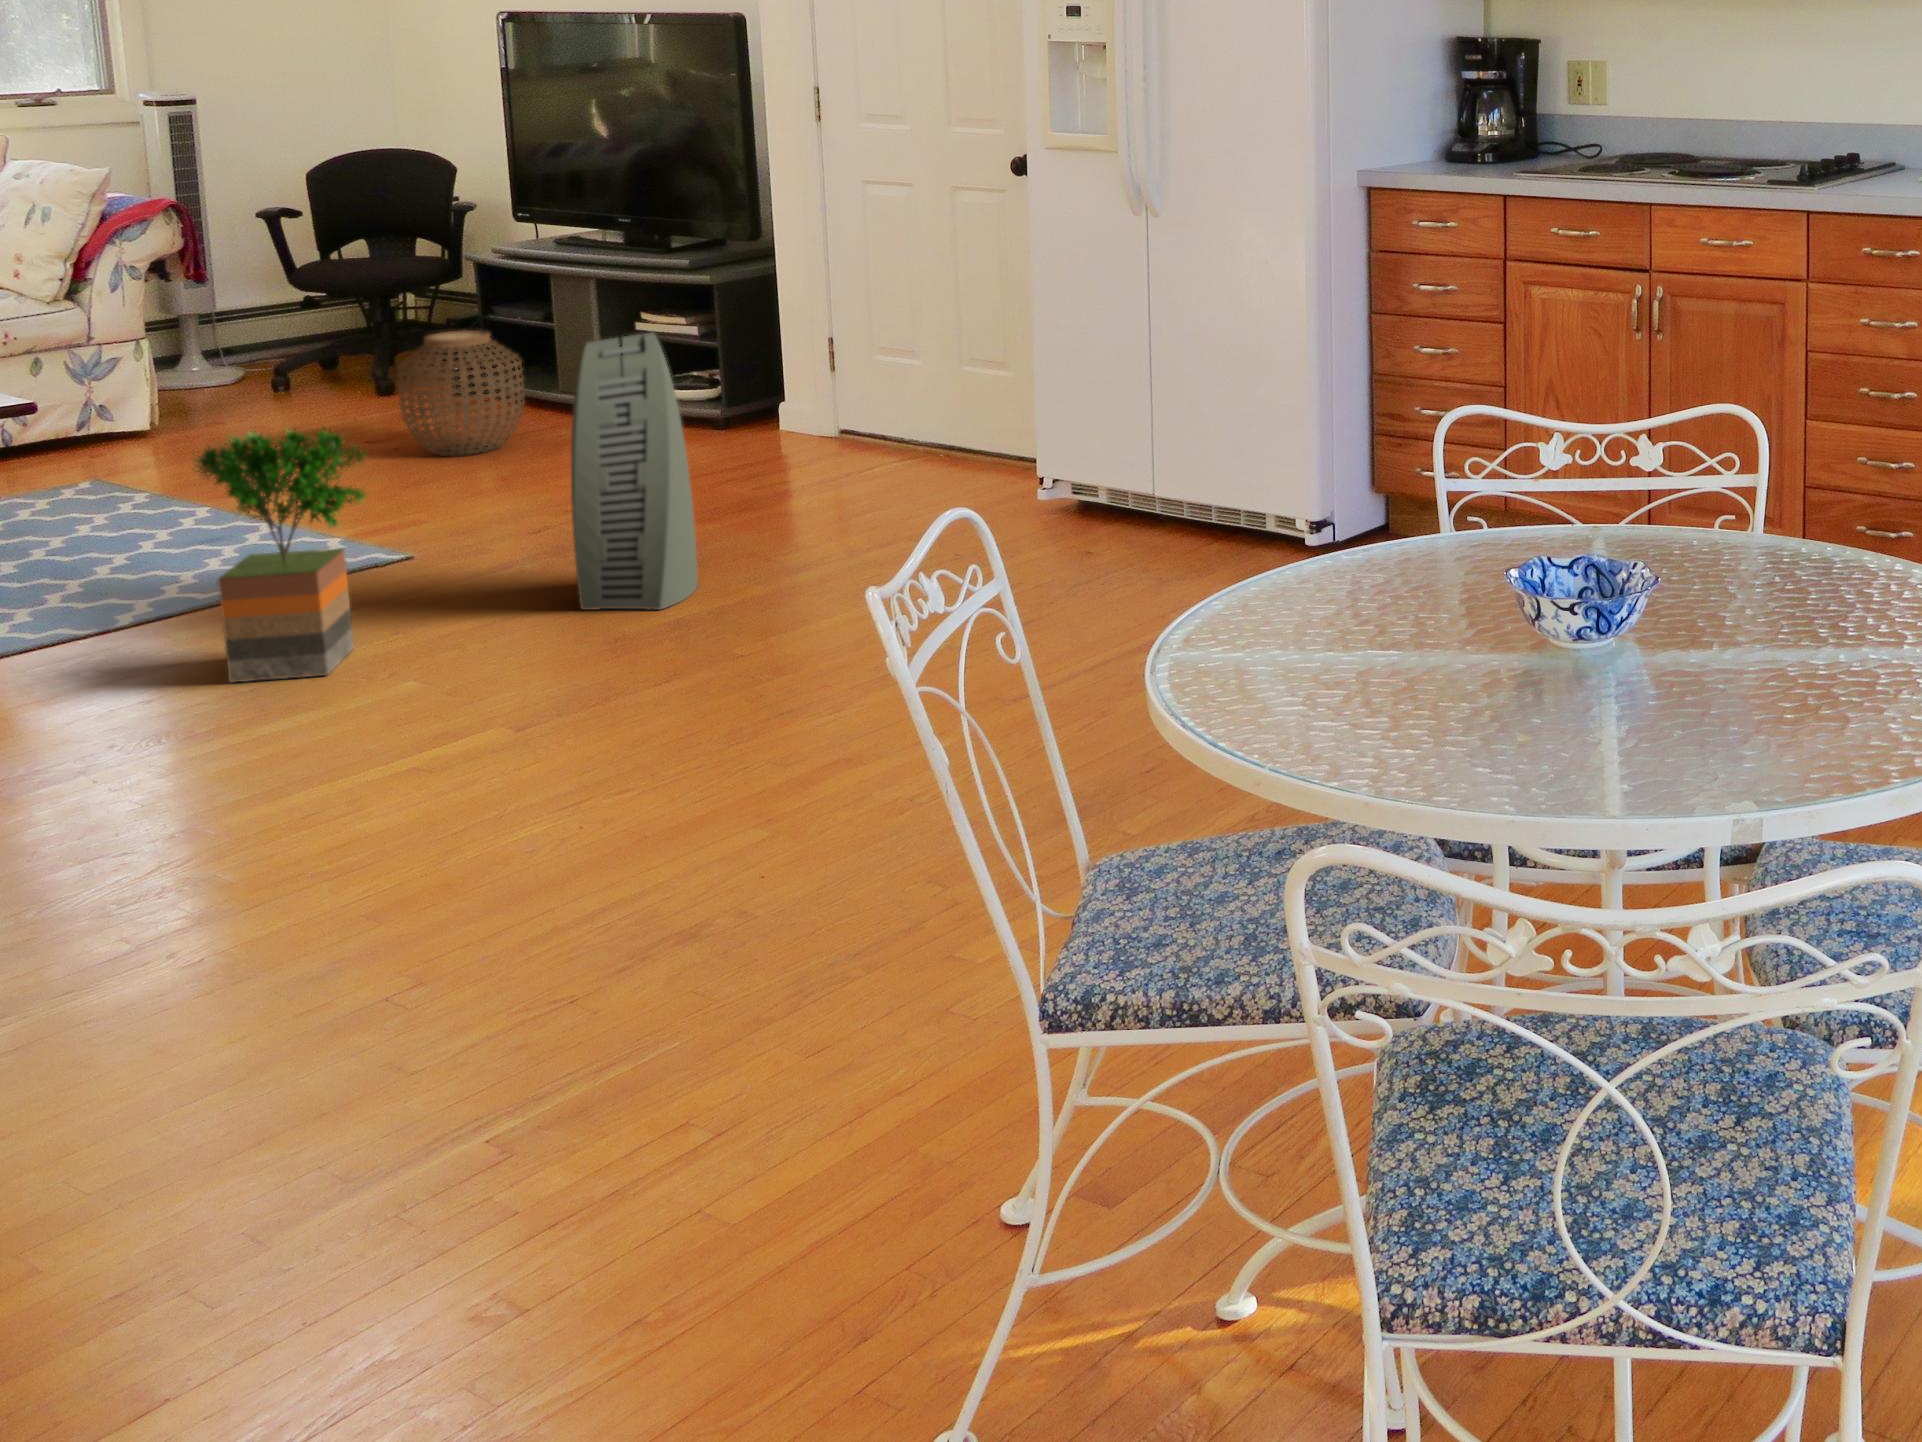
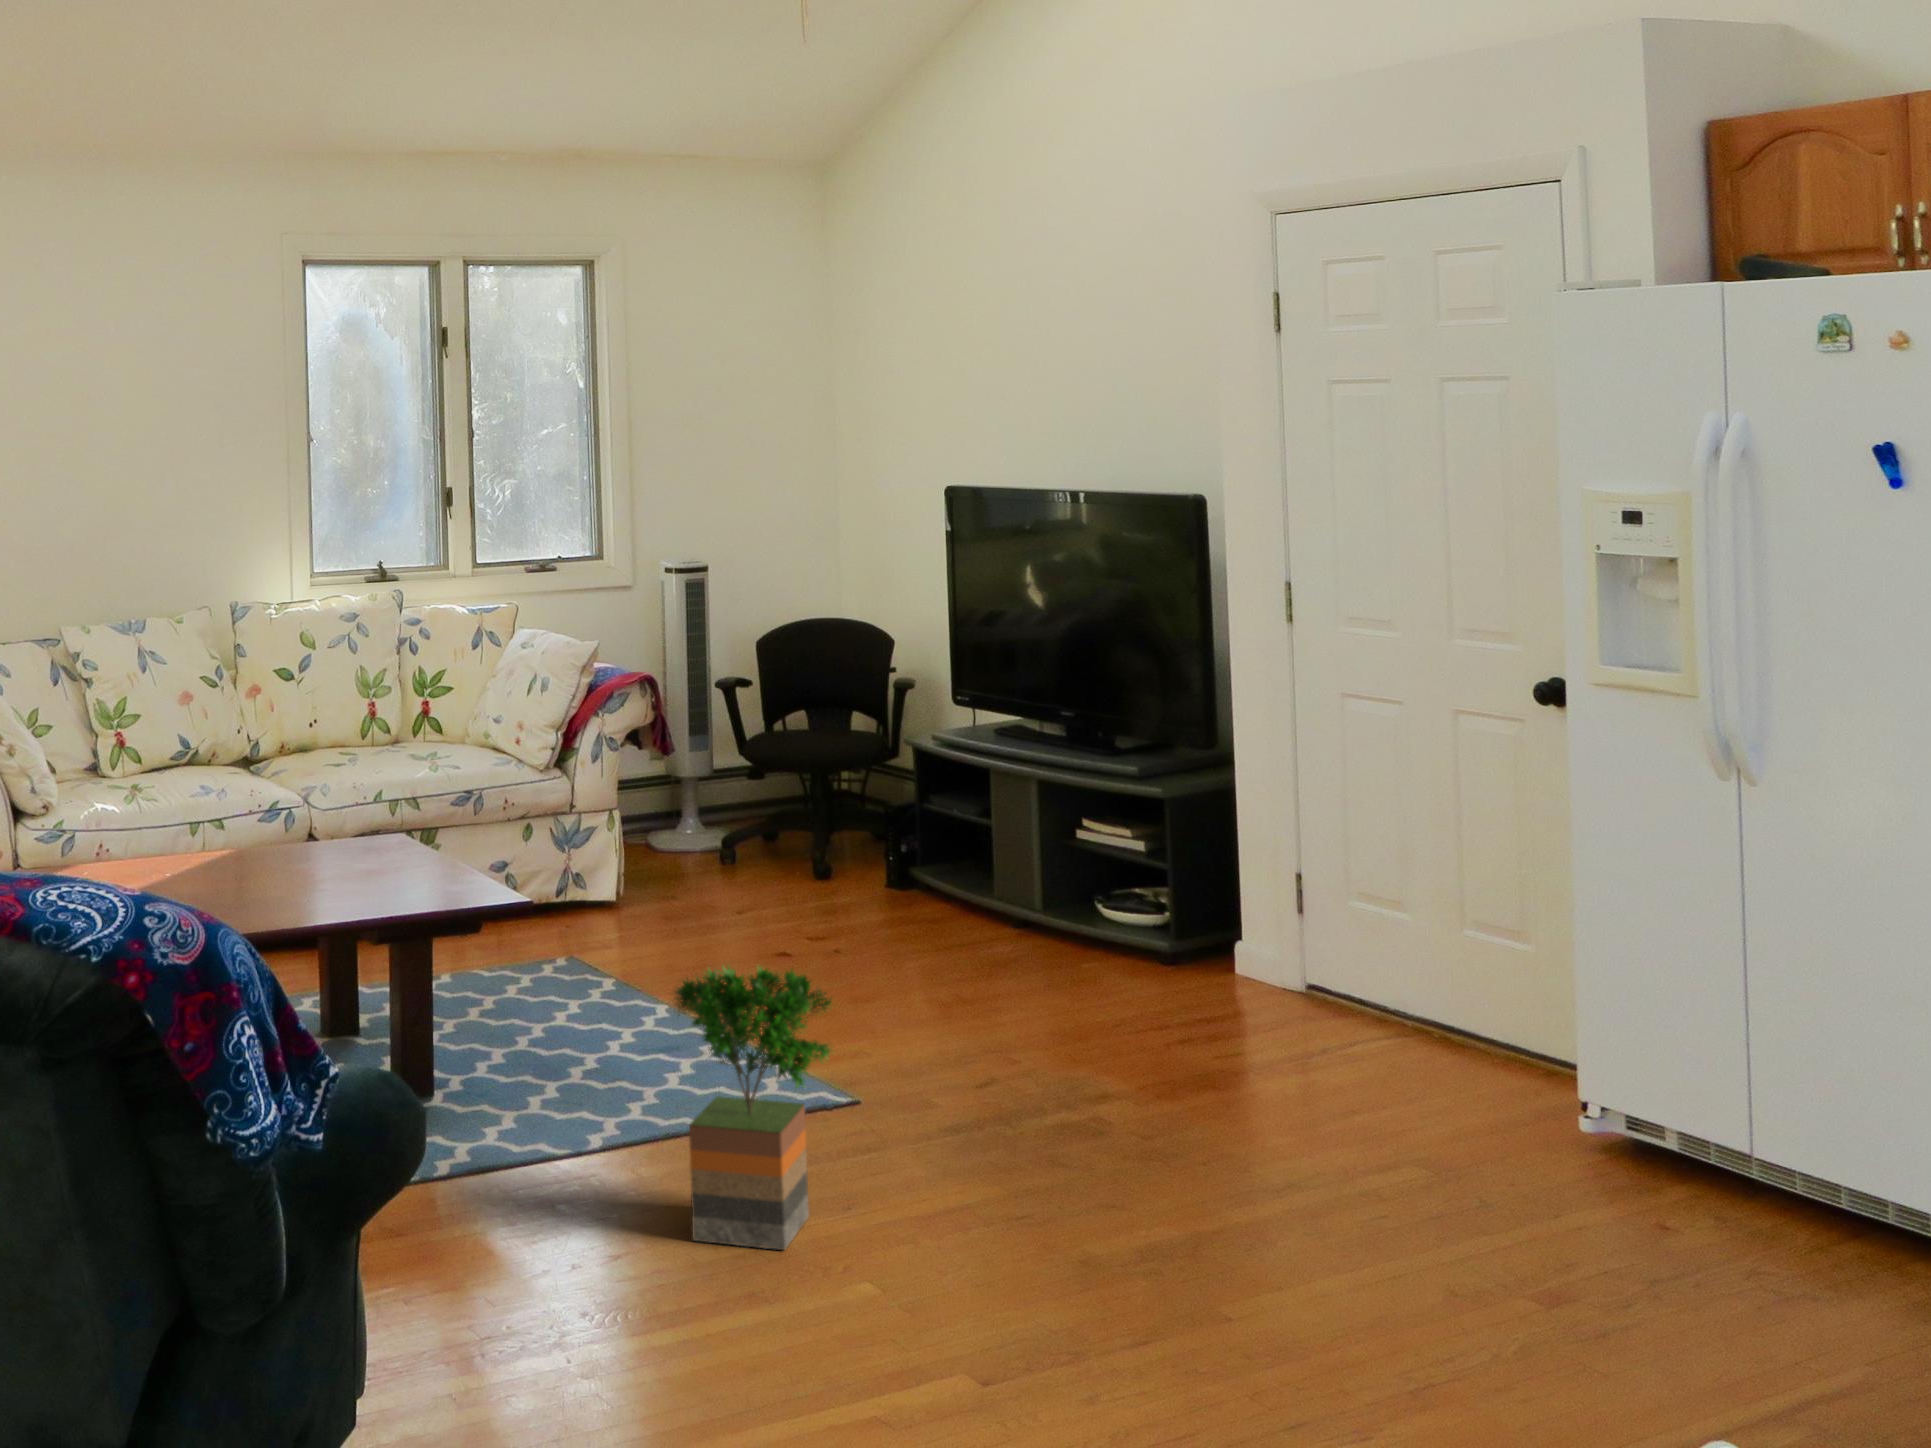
woven basket: present [397,330,525,456] -> none [840,828,962,967]
air purifier: present [571,333,698,610] -> none [1032,885,1165,1223]

